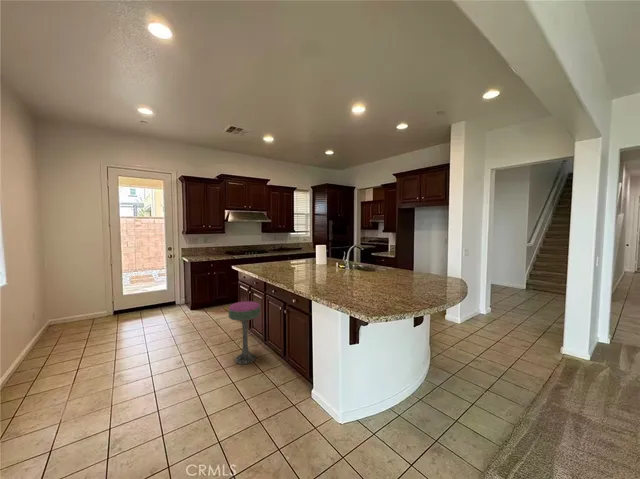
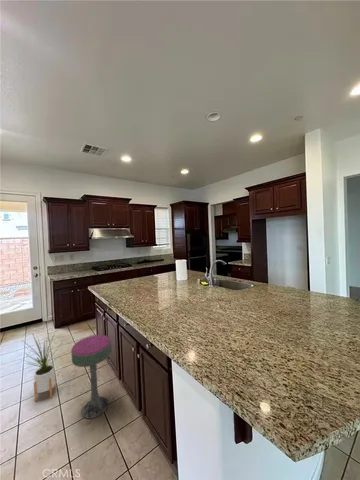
house plant: none [183,294,217,355] -> present [27,334,57,402]

